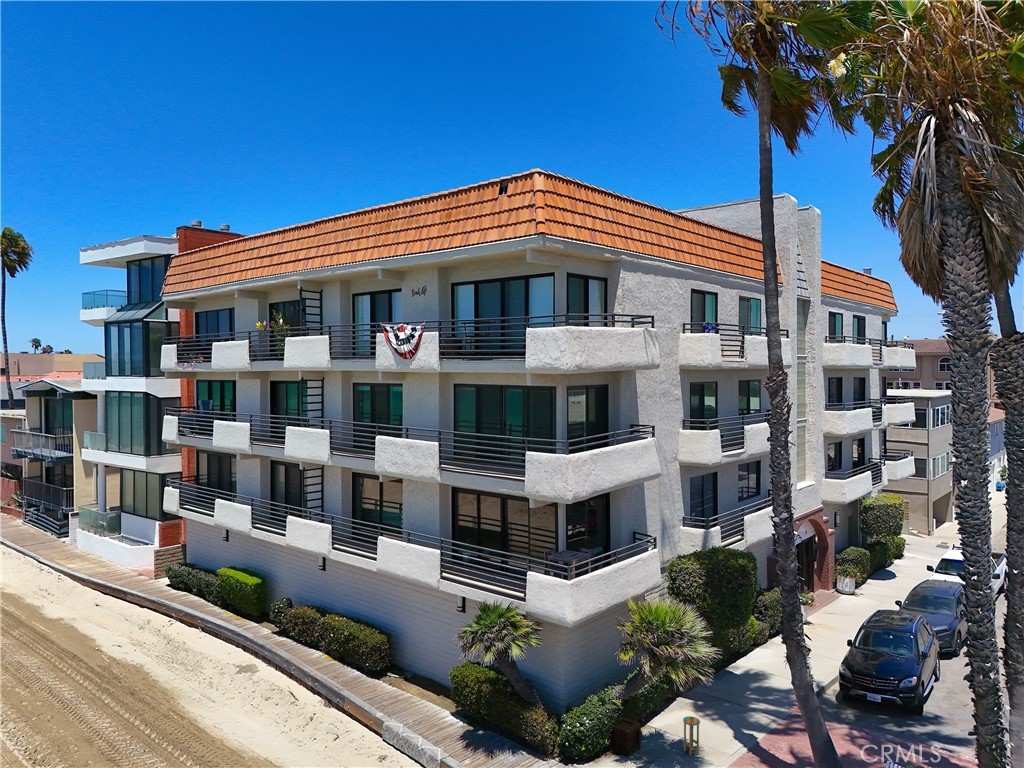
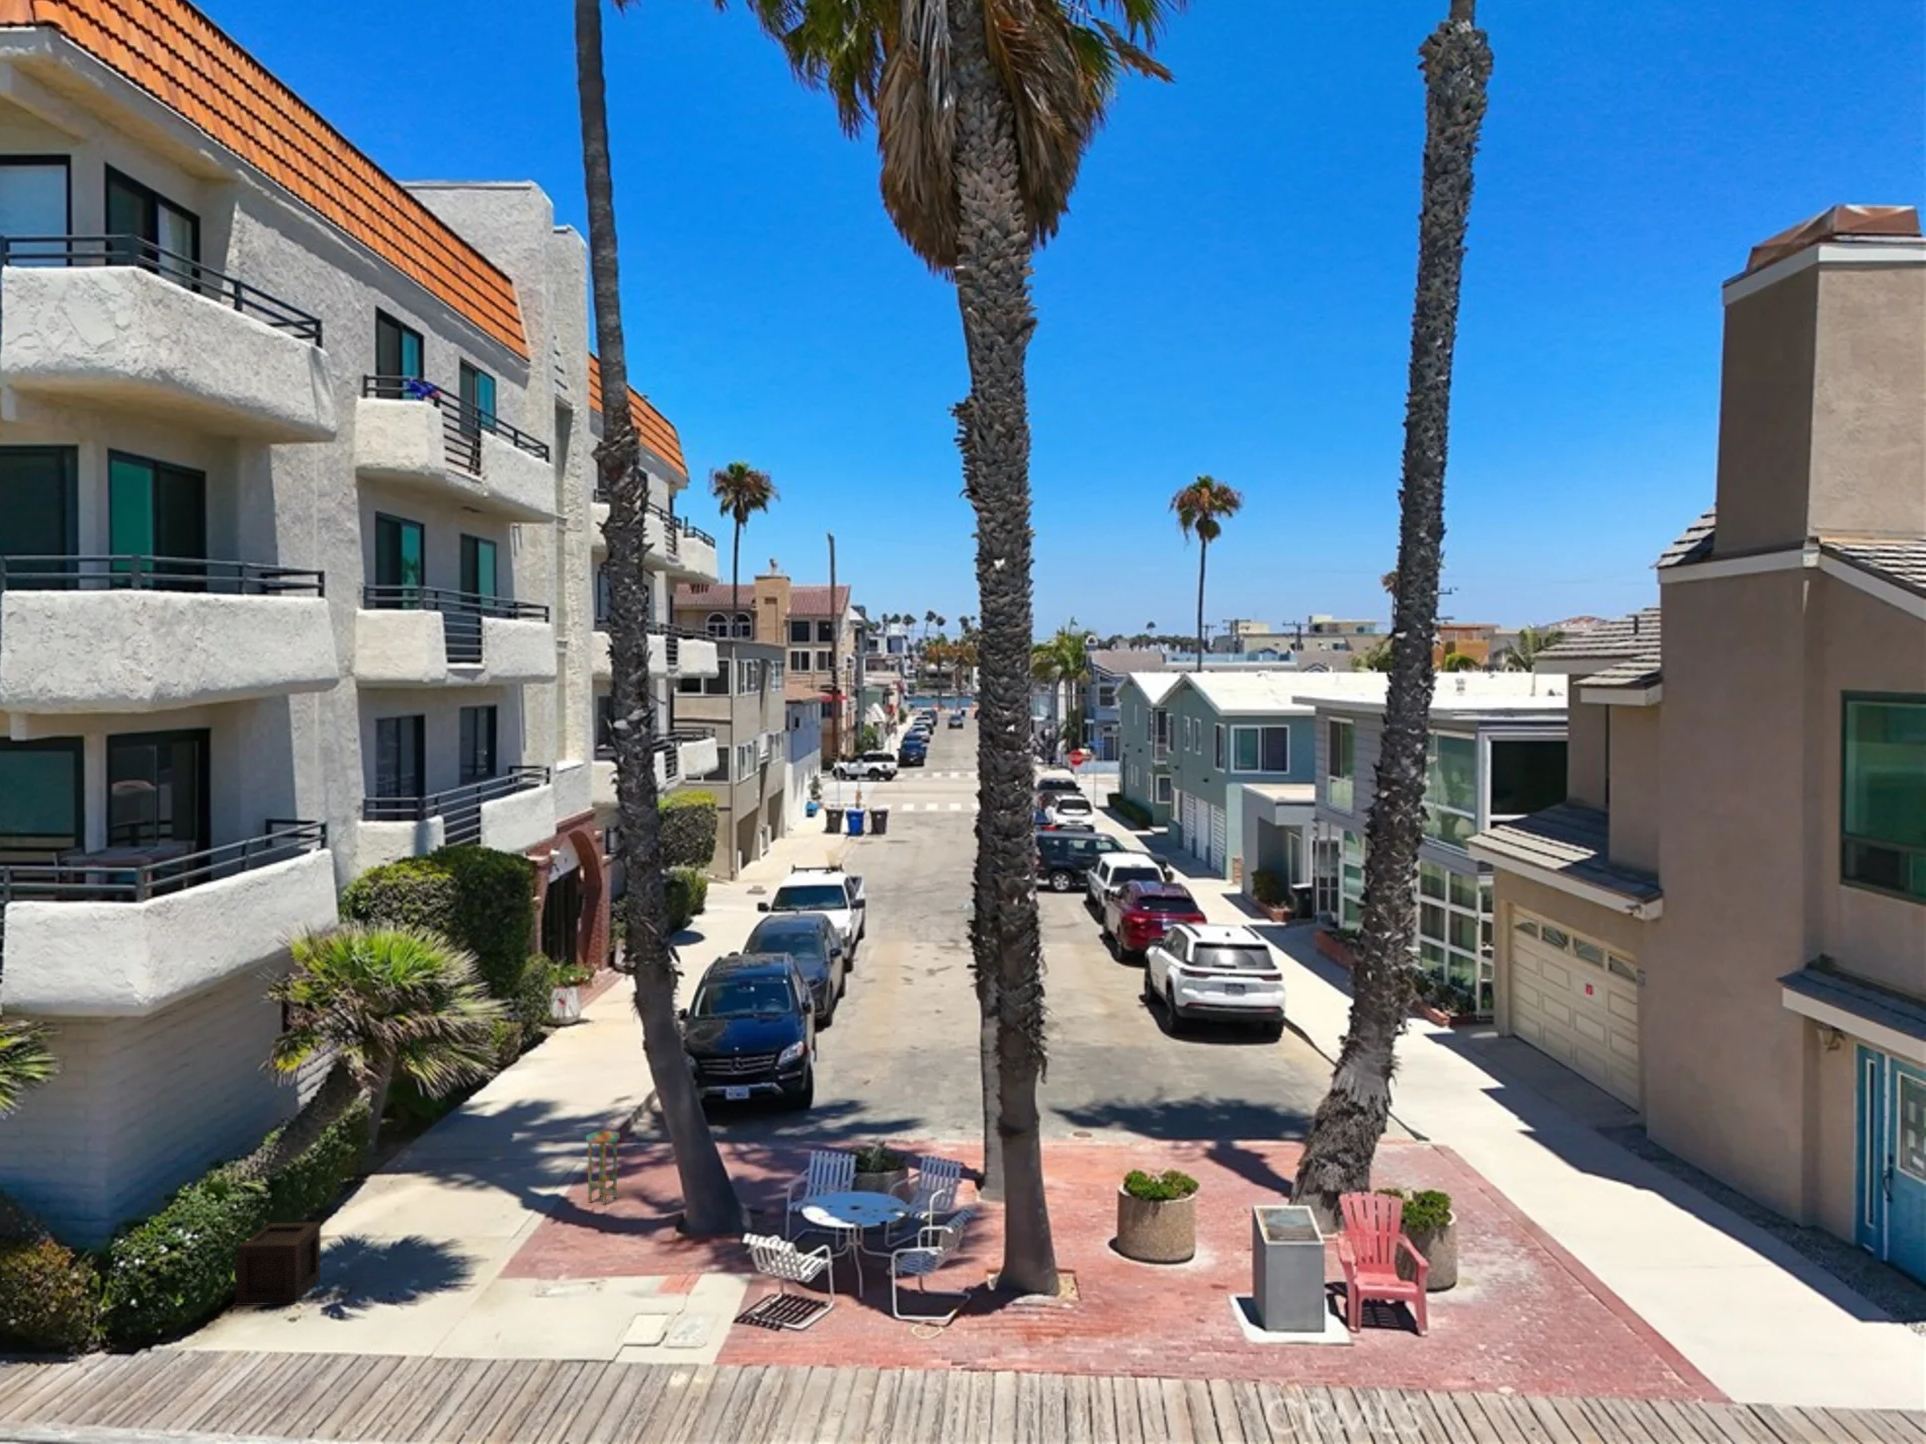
side table: present [683,716,700,755] -> present [586,1131,620,1204]

